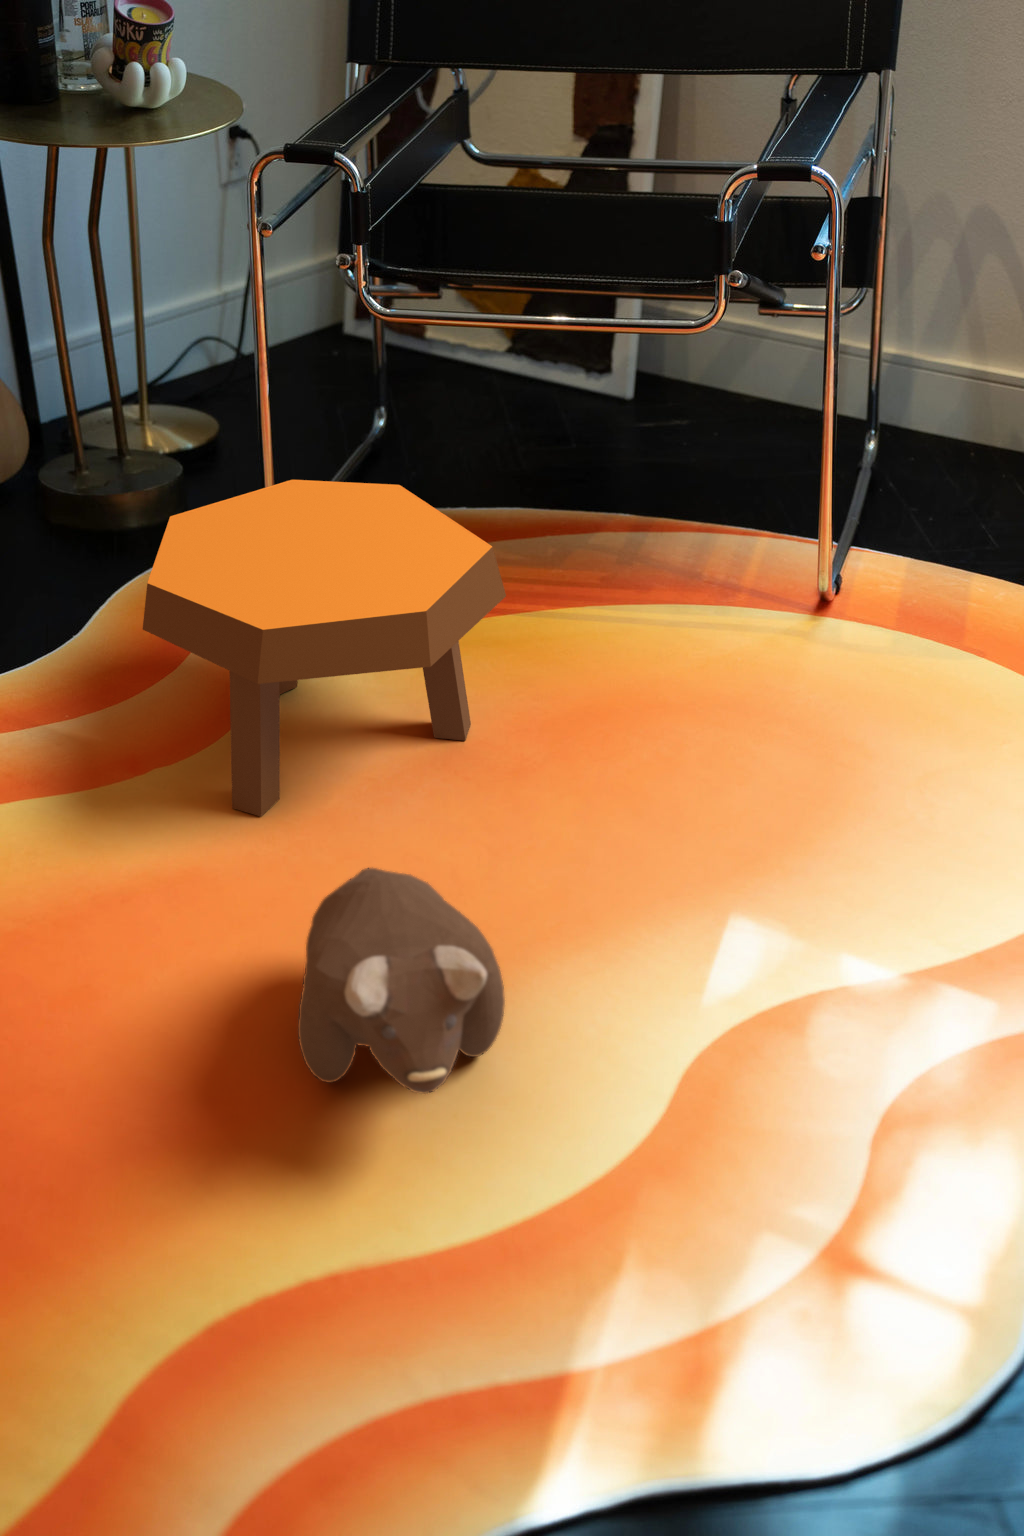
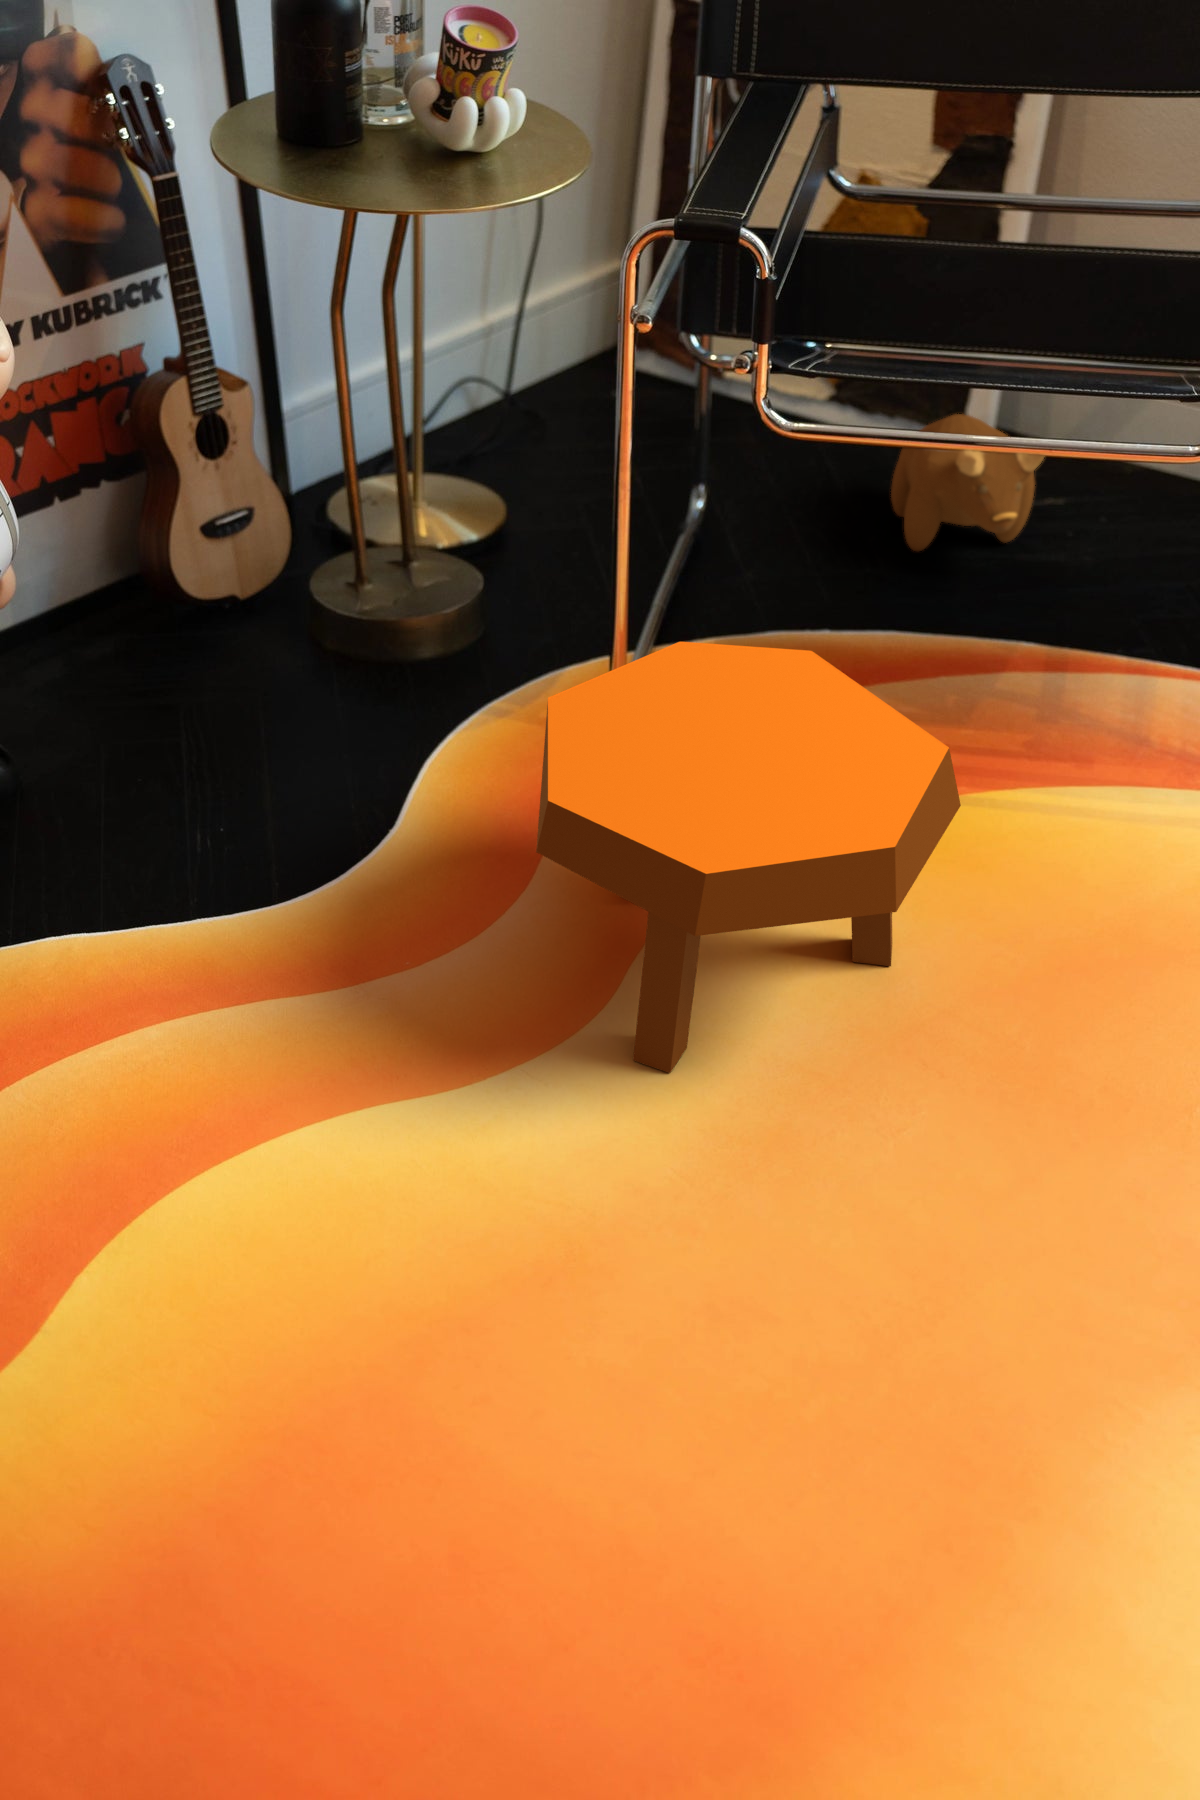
plush toy: present [298,868,505,1094] -> present [891,414,1044,551]

